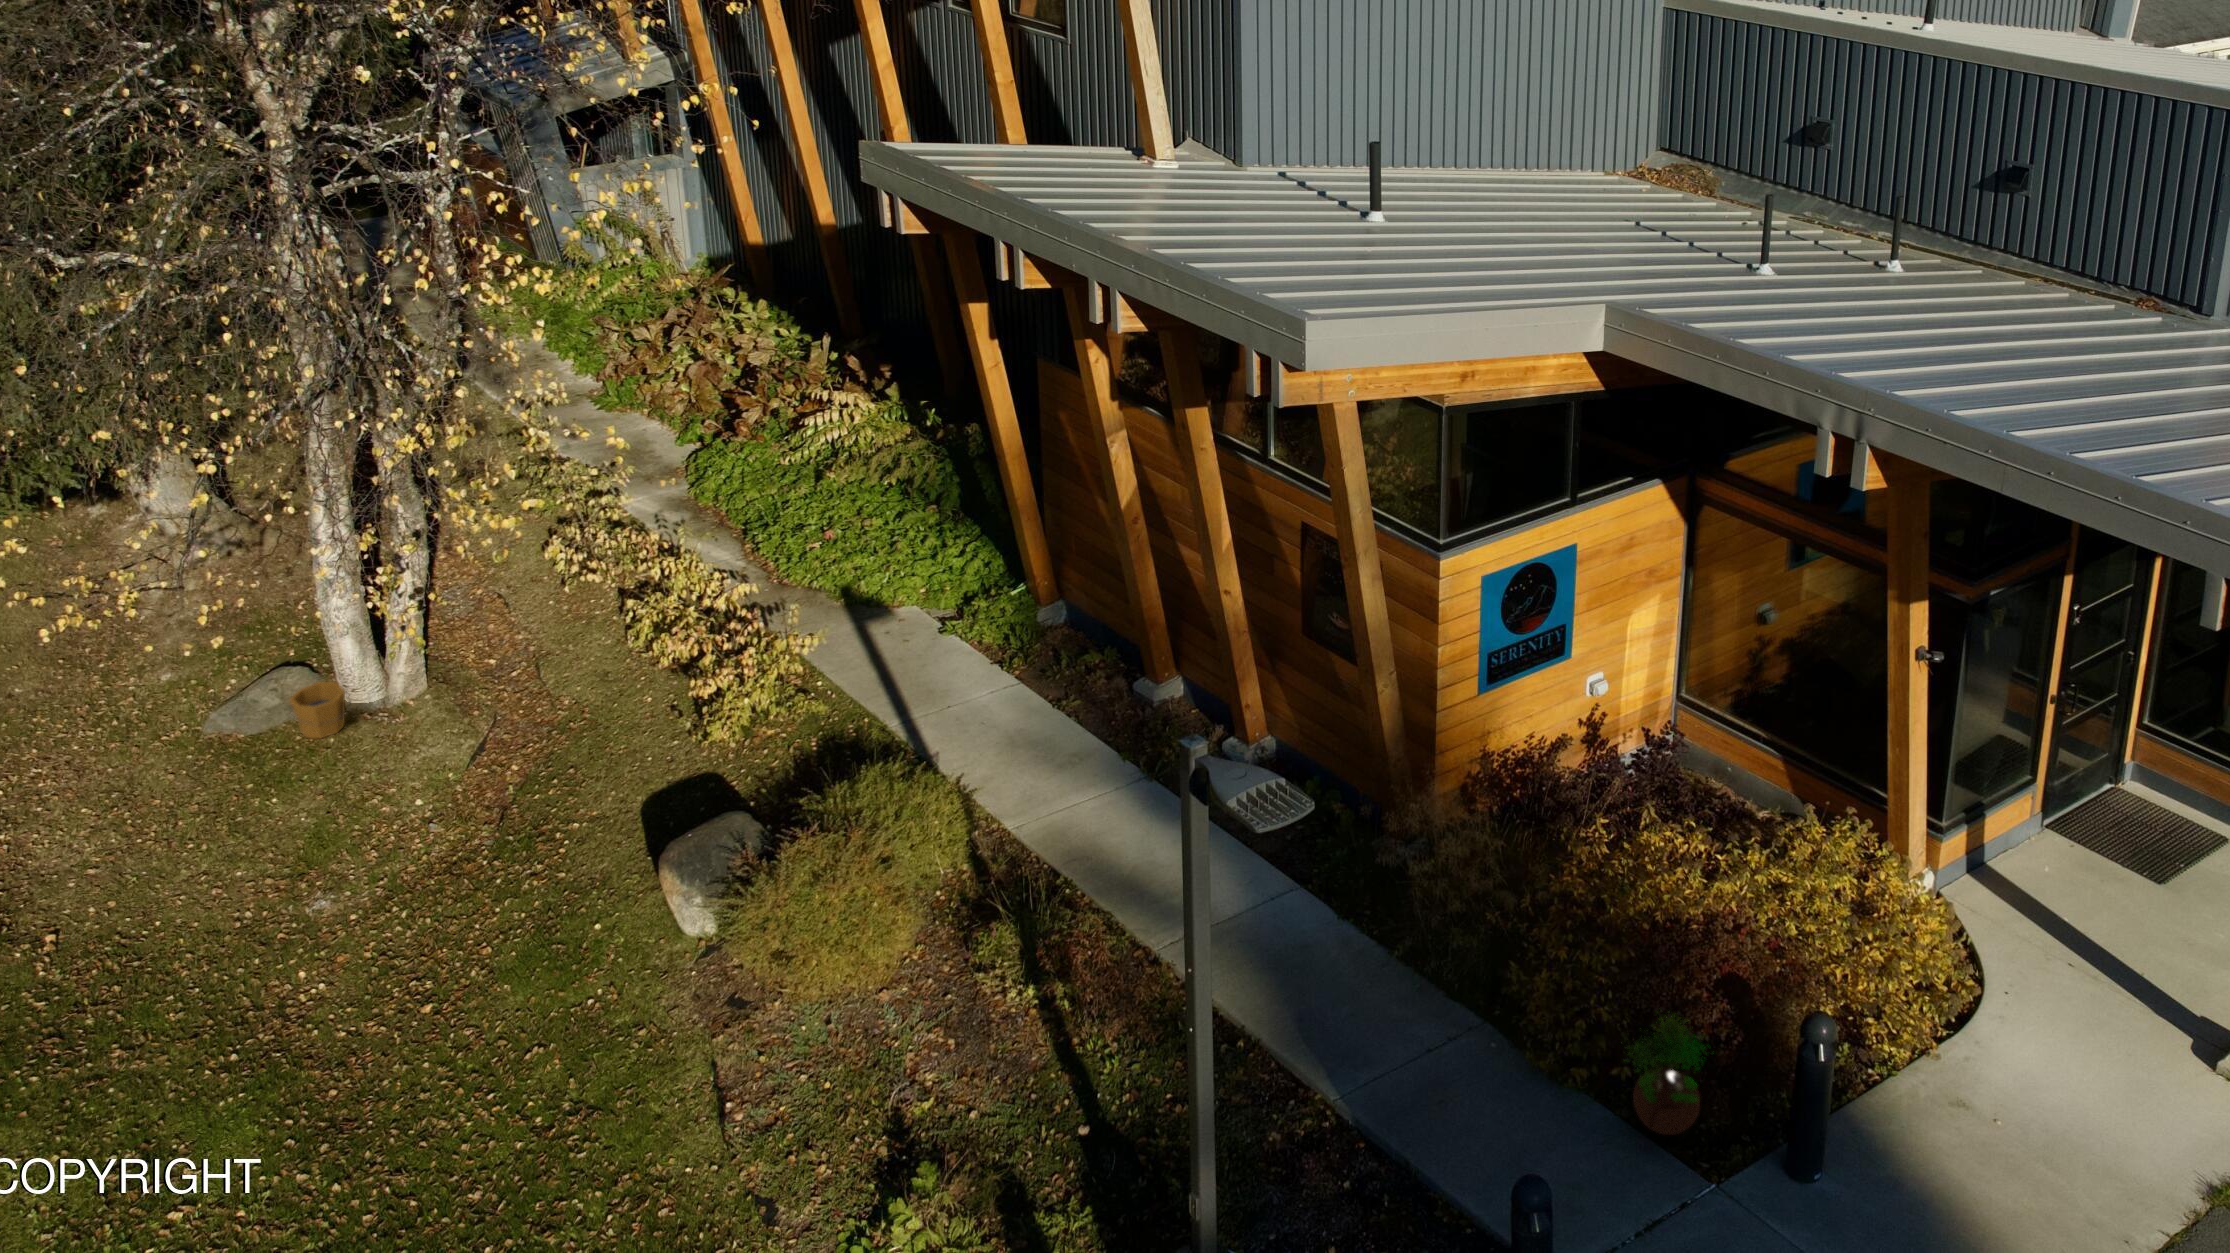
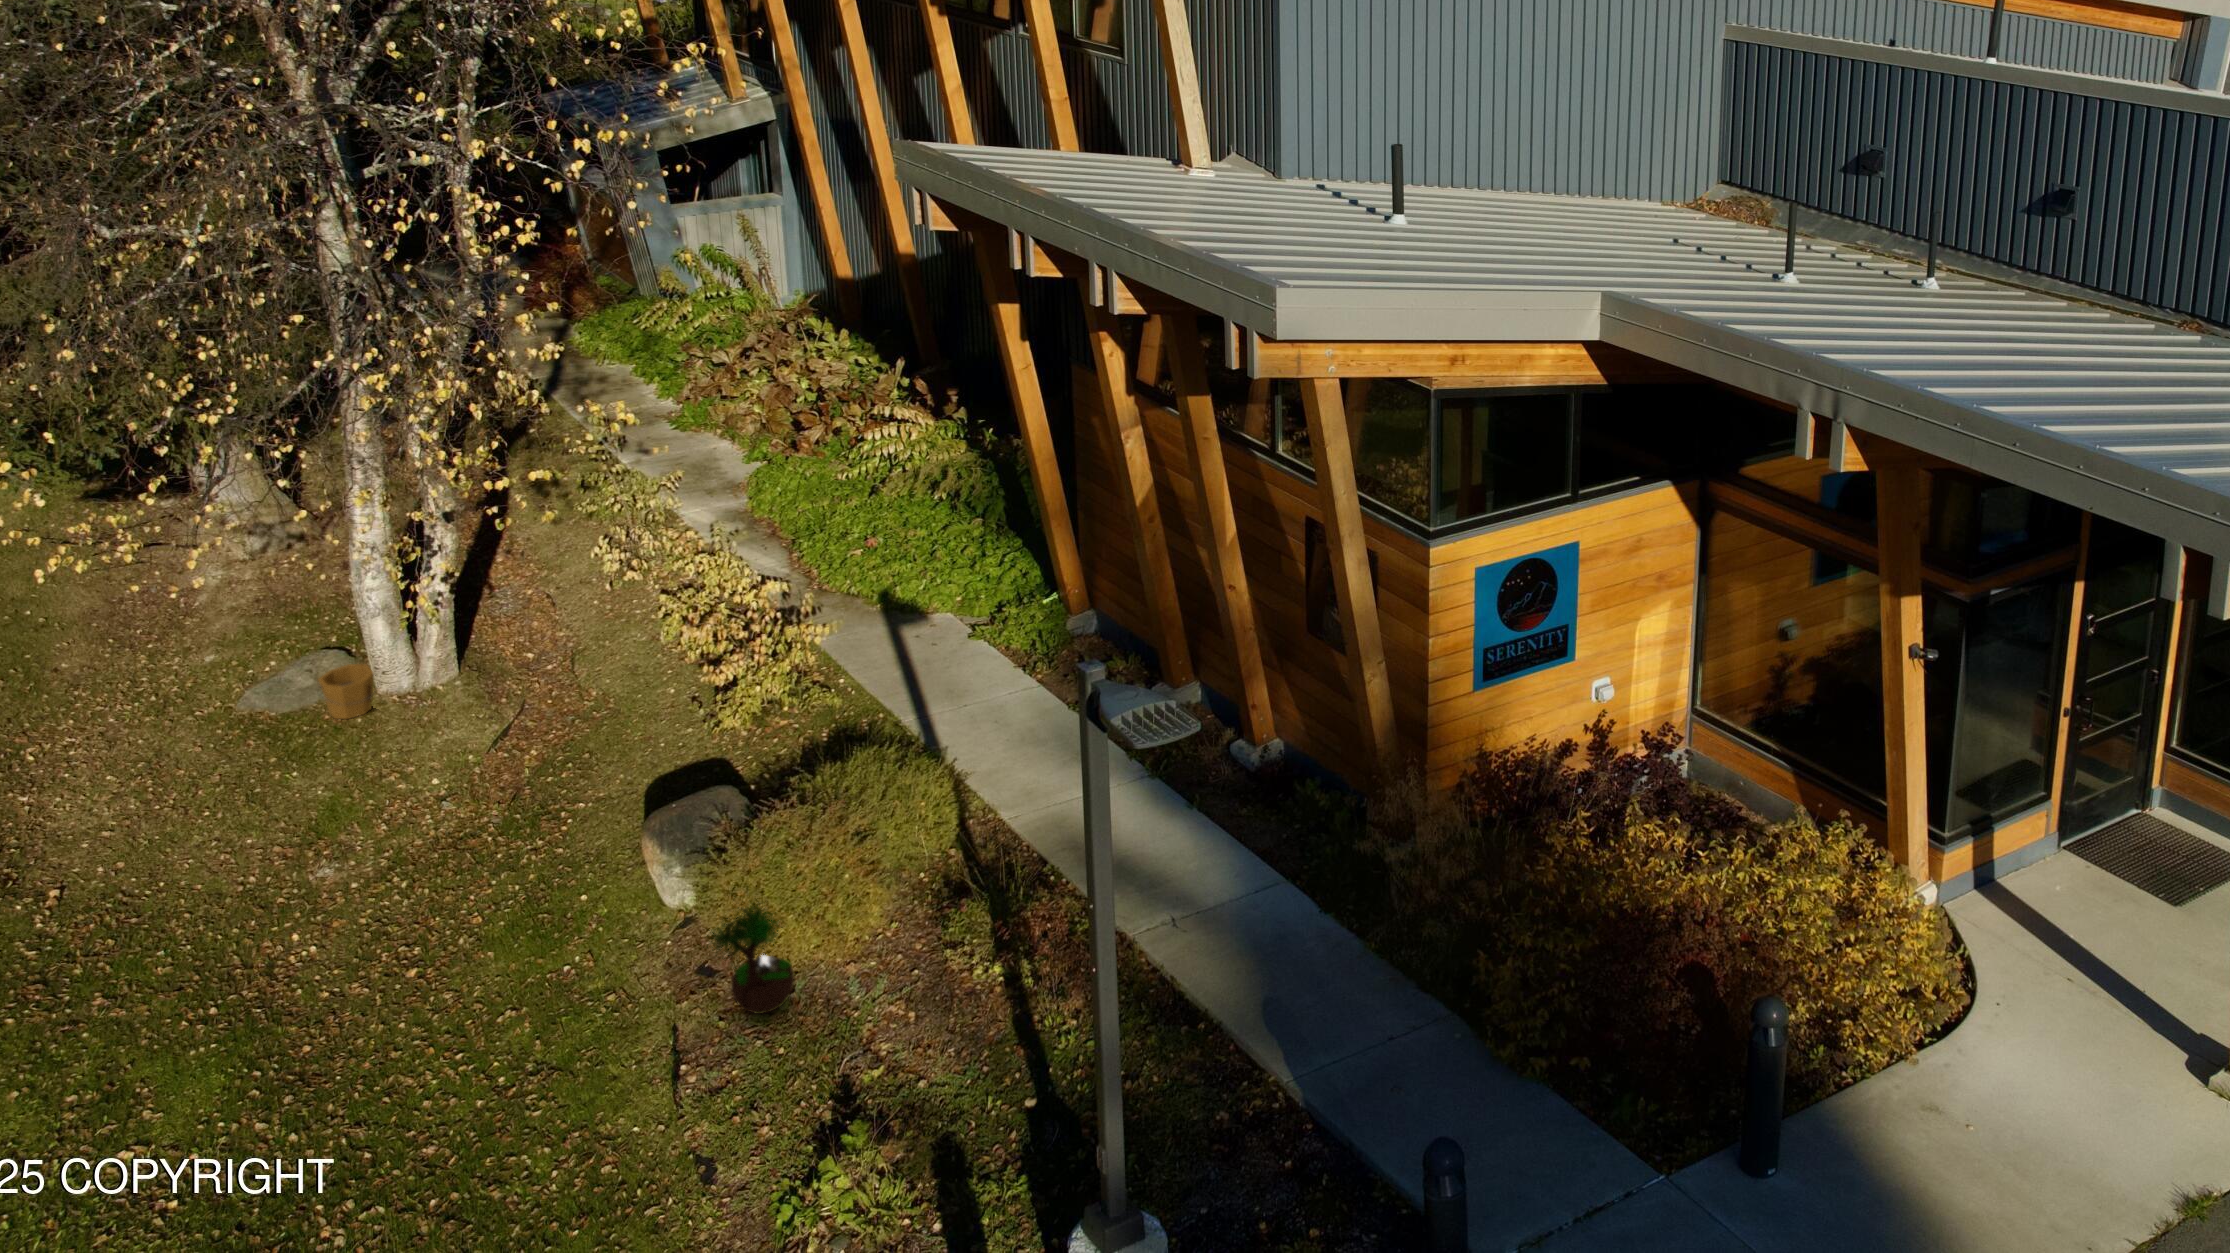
potted tree: present [1621,1011,1710,1135] -> present [703,896,794,1014]

